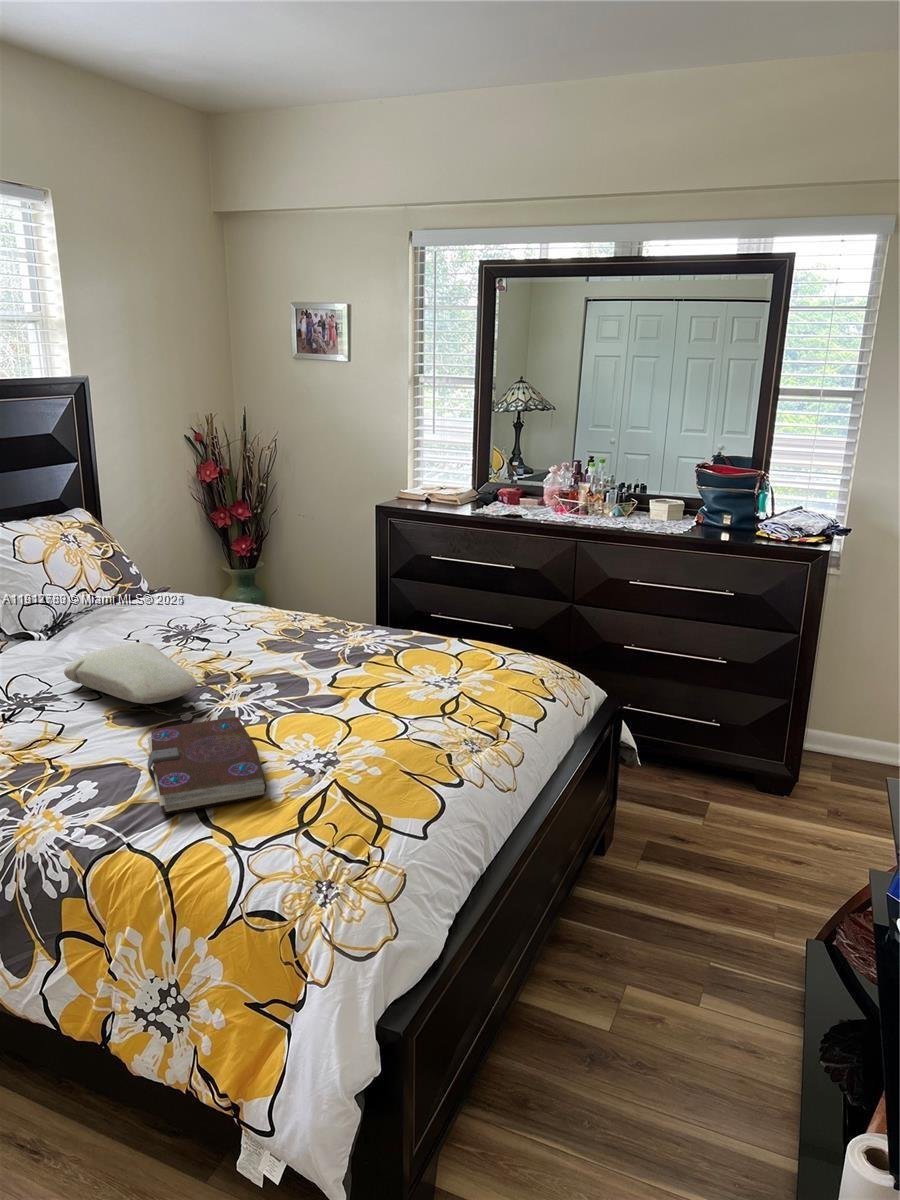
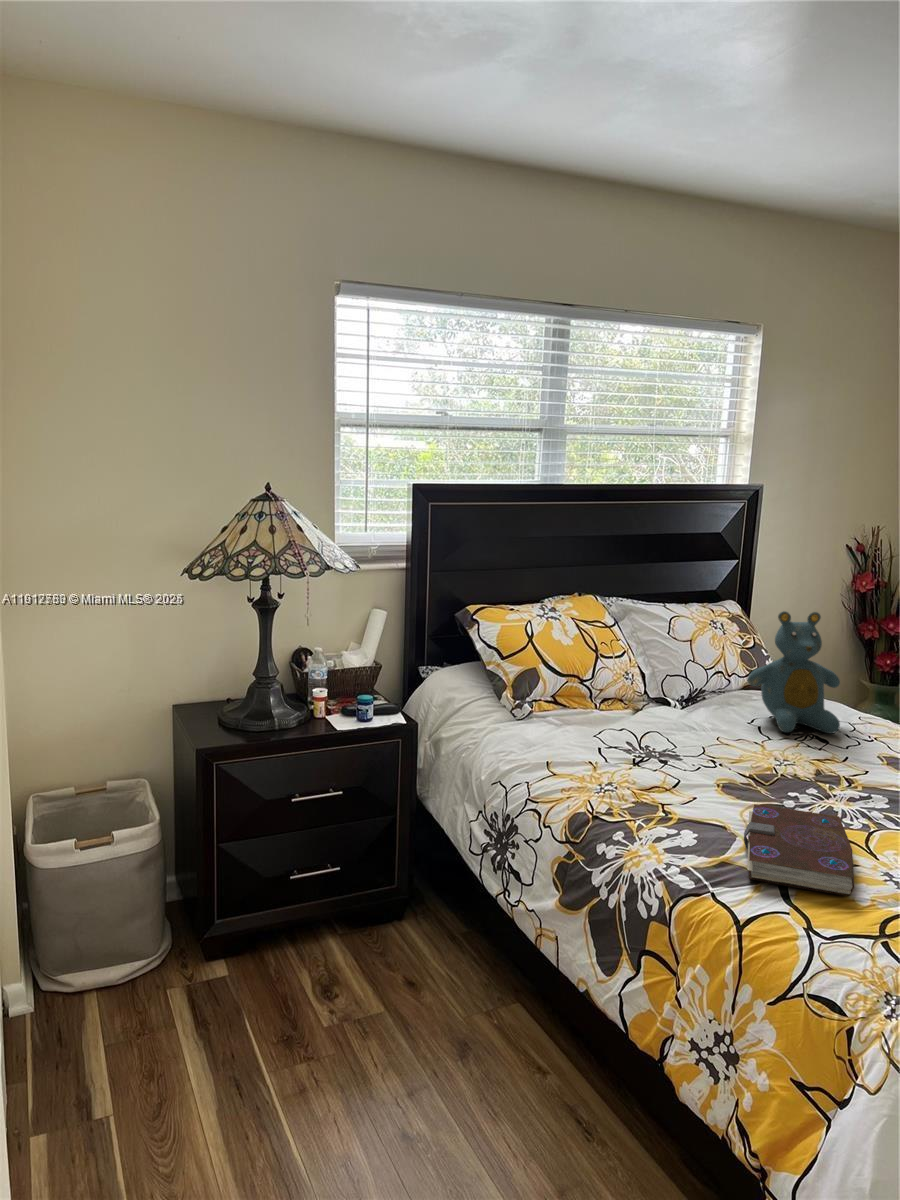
teddy bear: none [115,510,216,640] -> present [747,611,840,733]
pillow: present [64,642,198,704] -> none [690,725,807,784]

